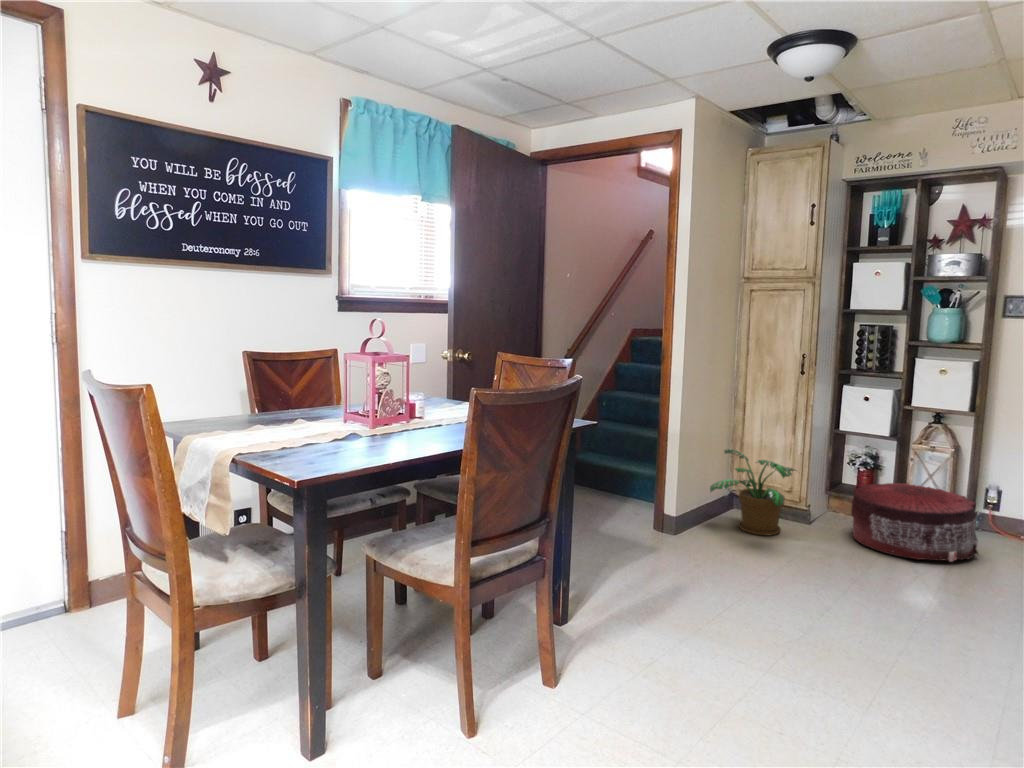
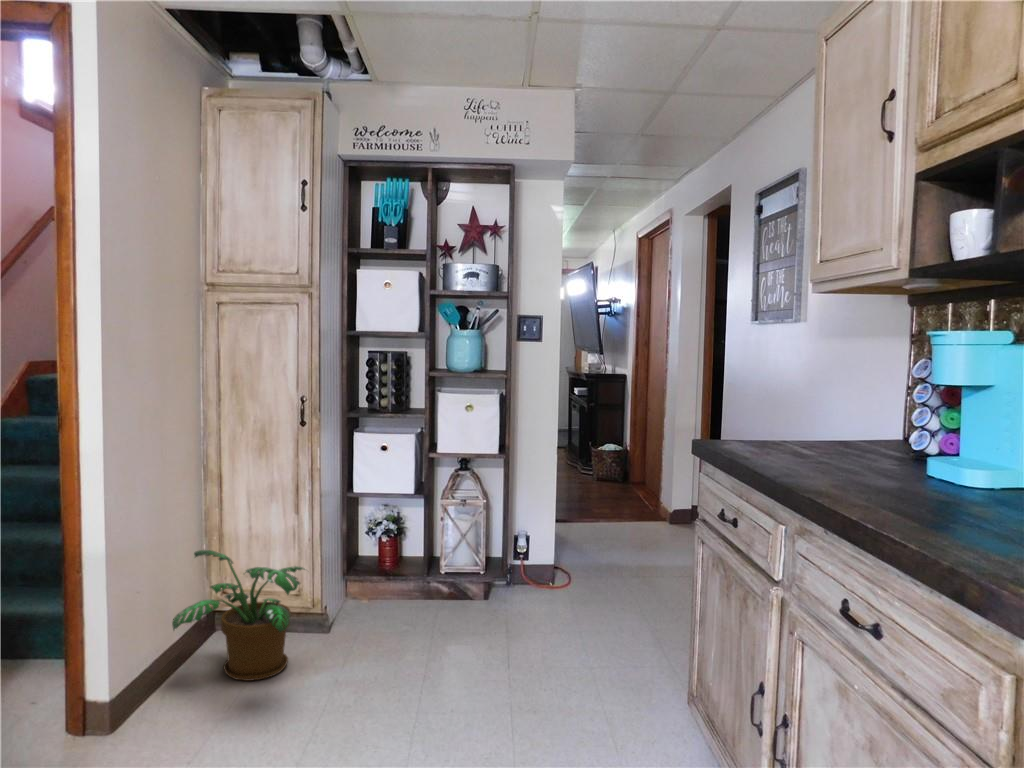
pouf: present [851,483,978,562] -> none [377,551,524,663]

